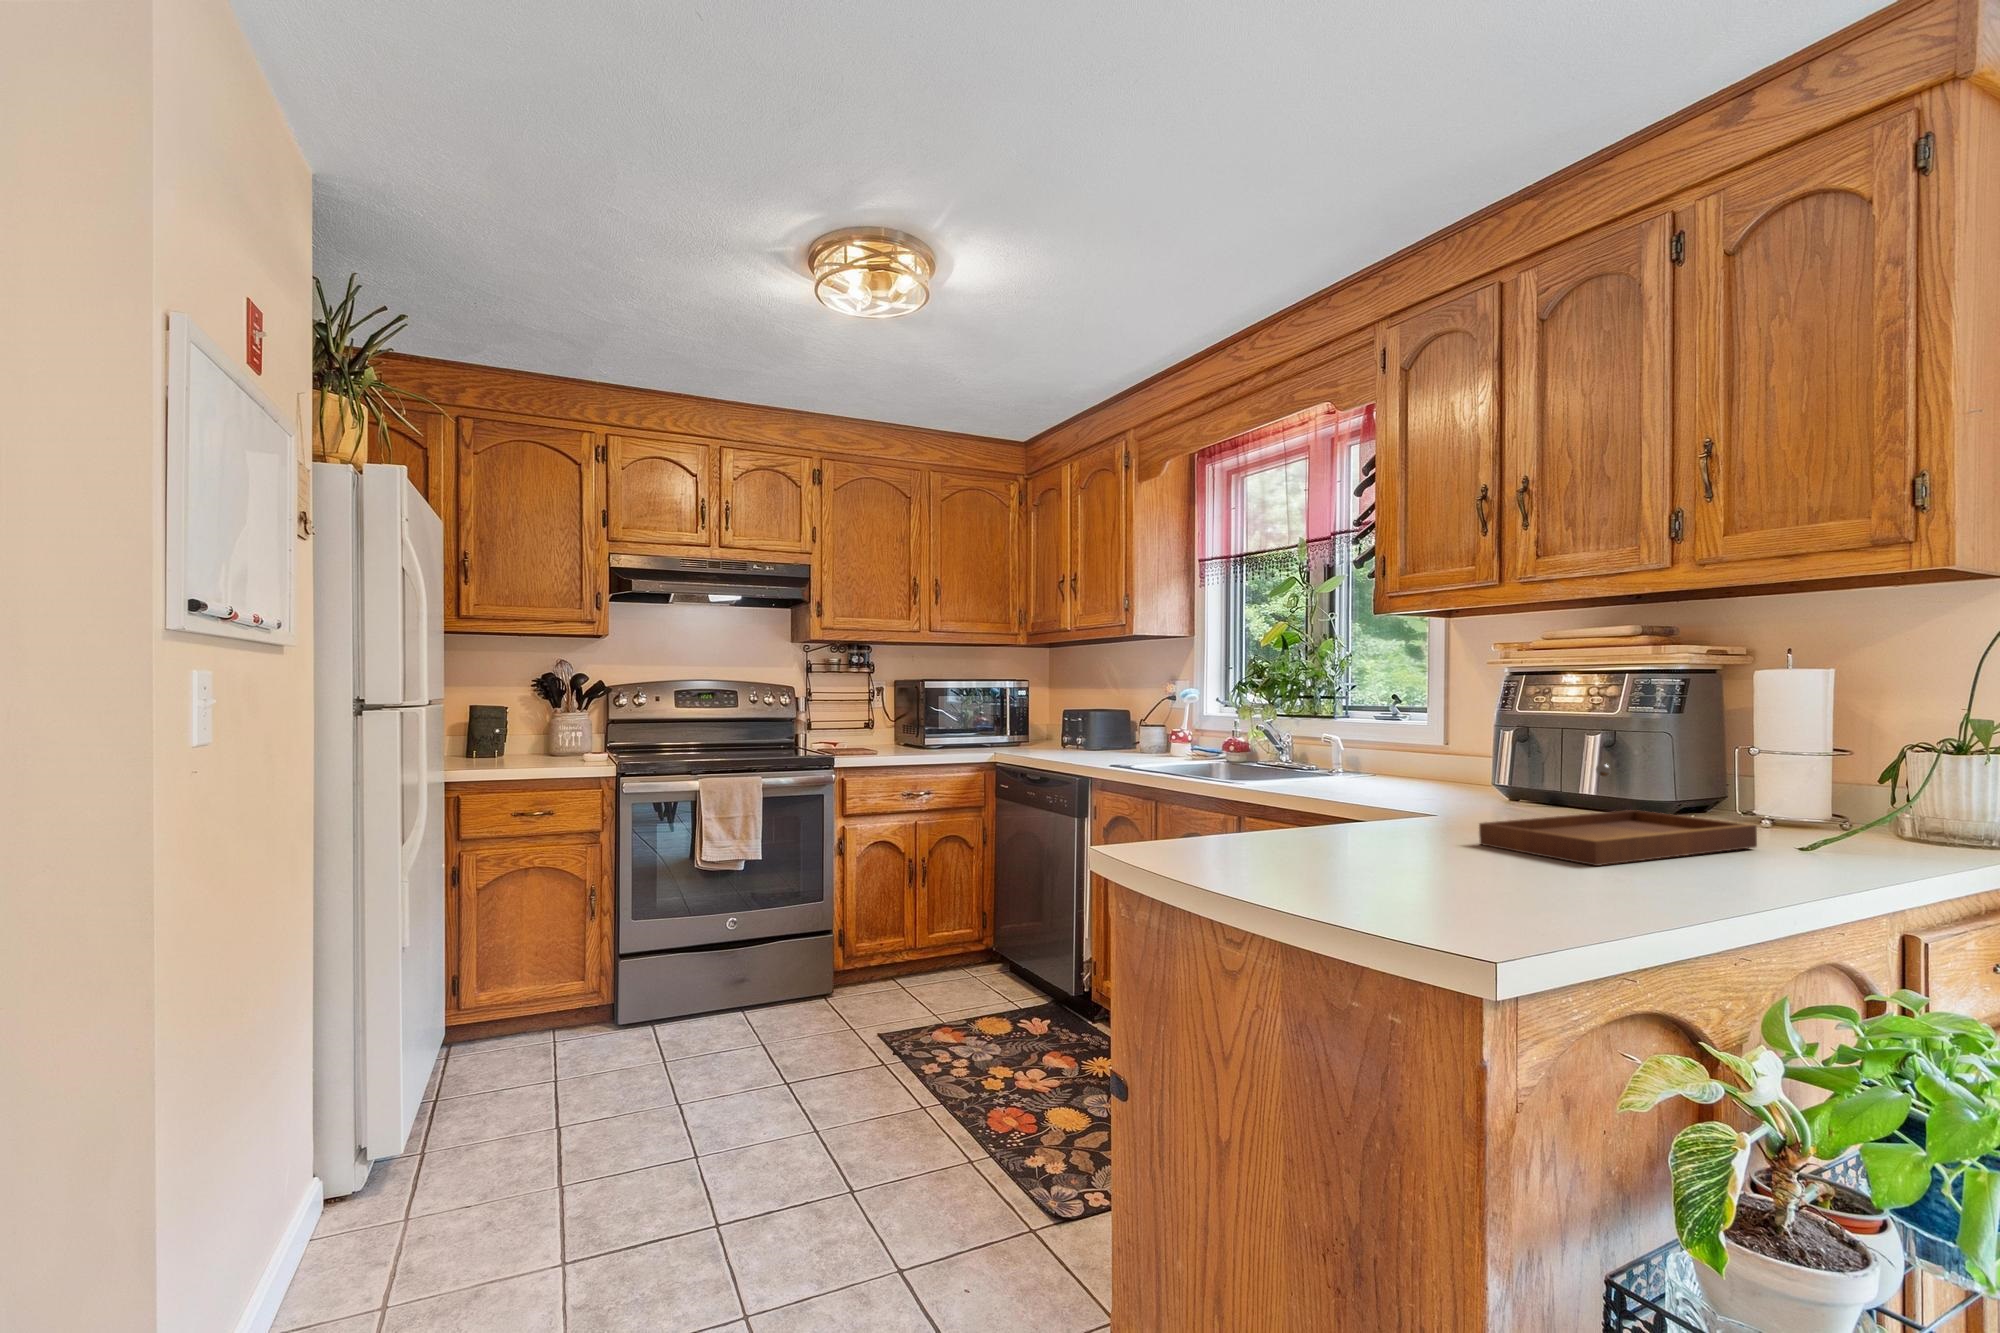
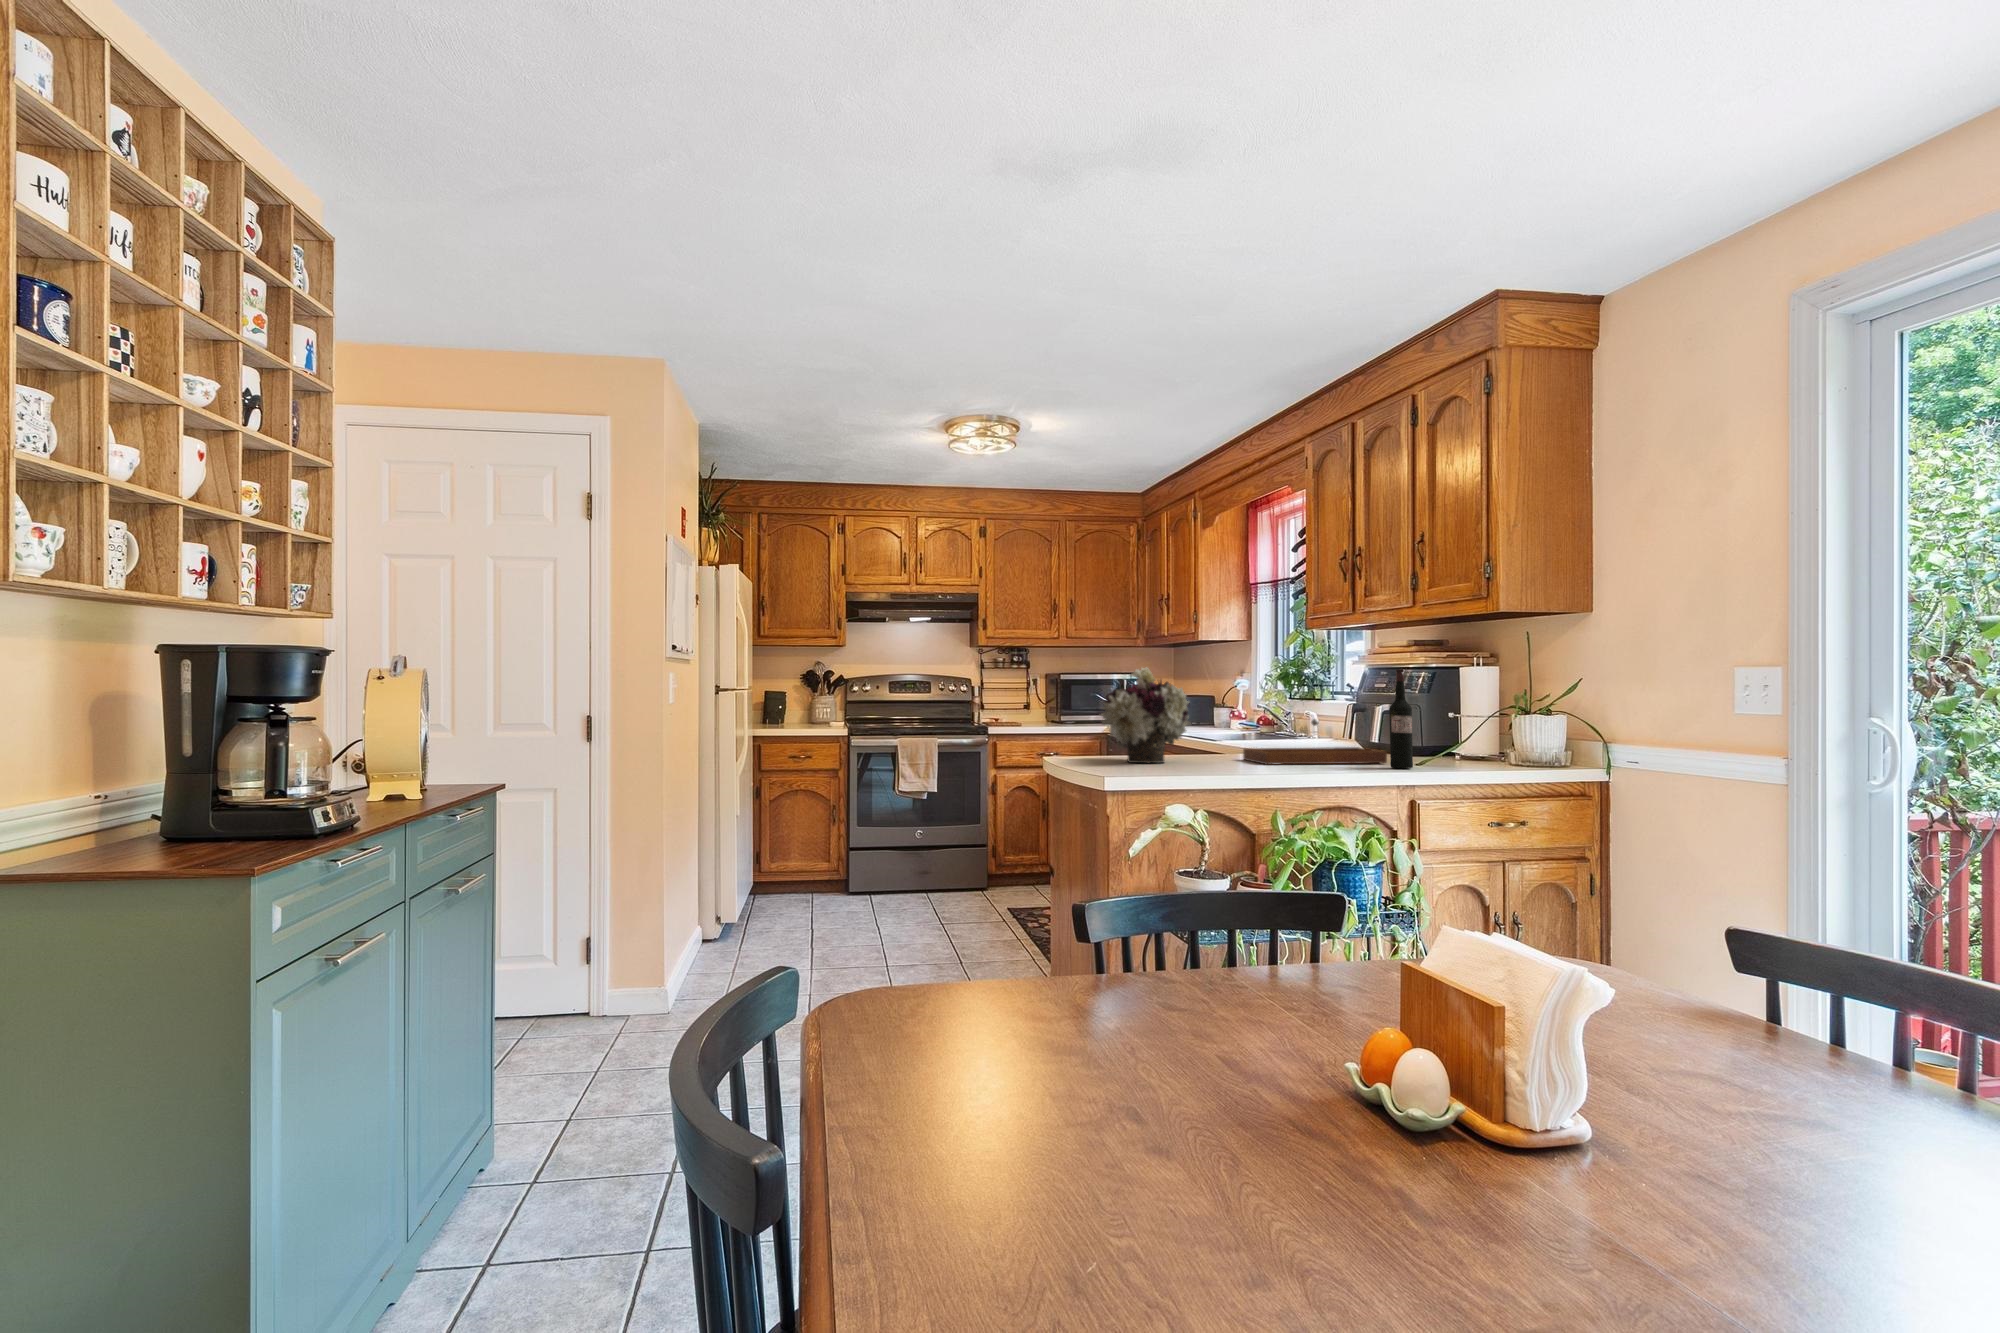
flower arrangement: none [1268,665,1463,877] -> present [1100,668,1191,763]
wine bottle: none [1824,670,1886,868] -> present [1389,669,1413,768]

